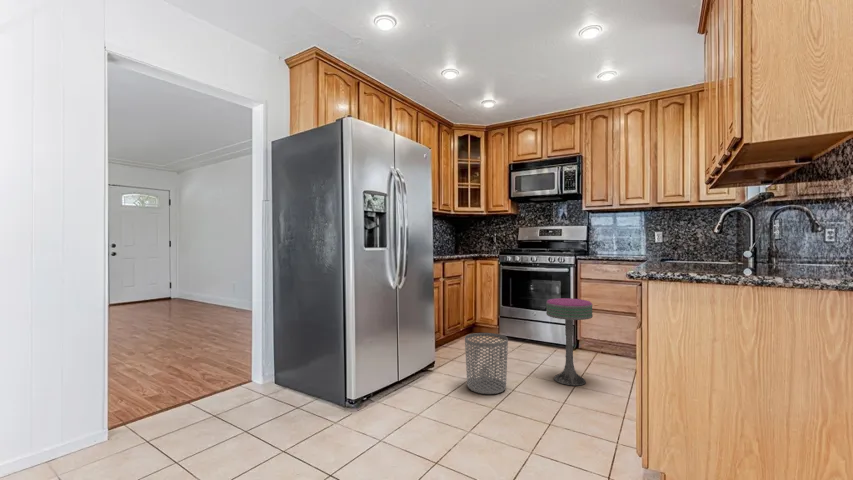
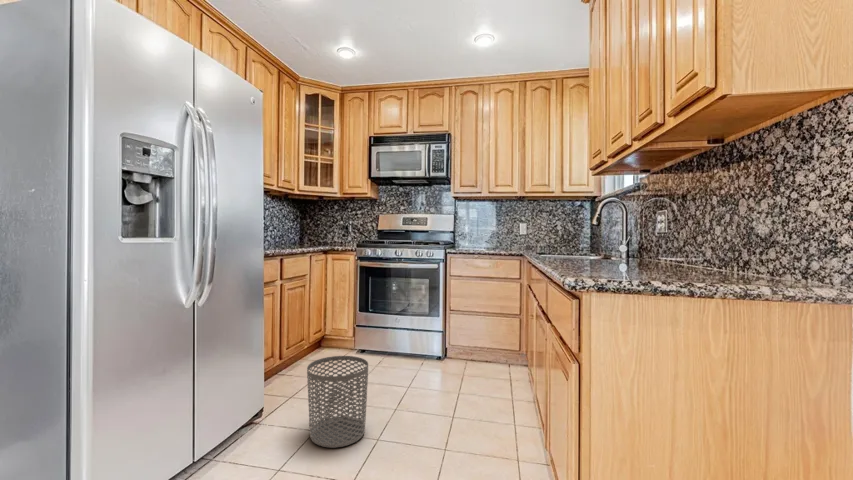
bar stool: present [546,298,593,386] -> none [416,302,470,412]

